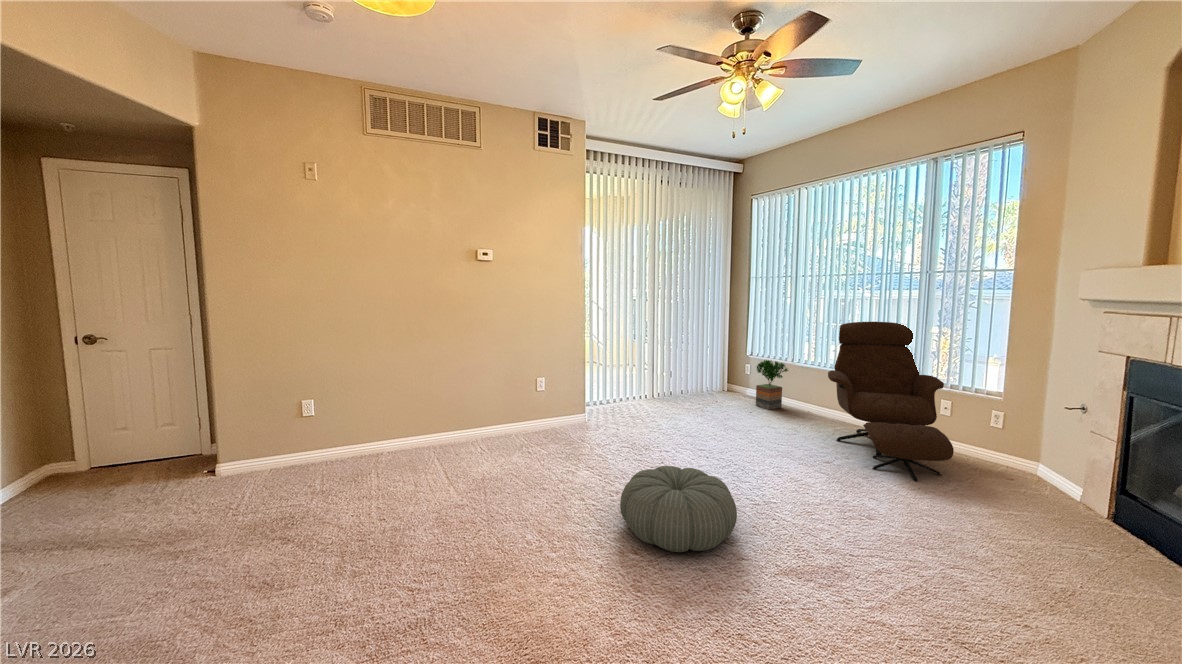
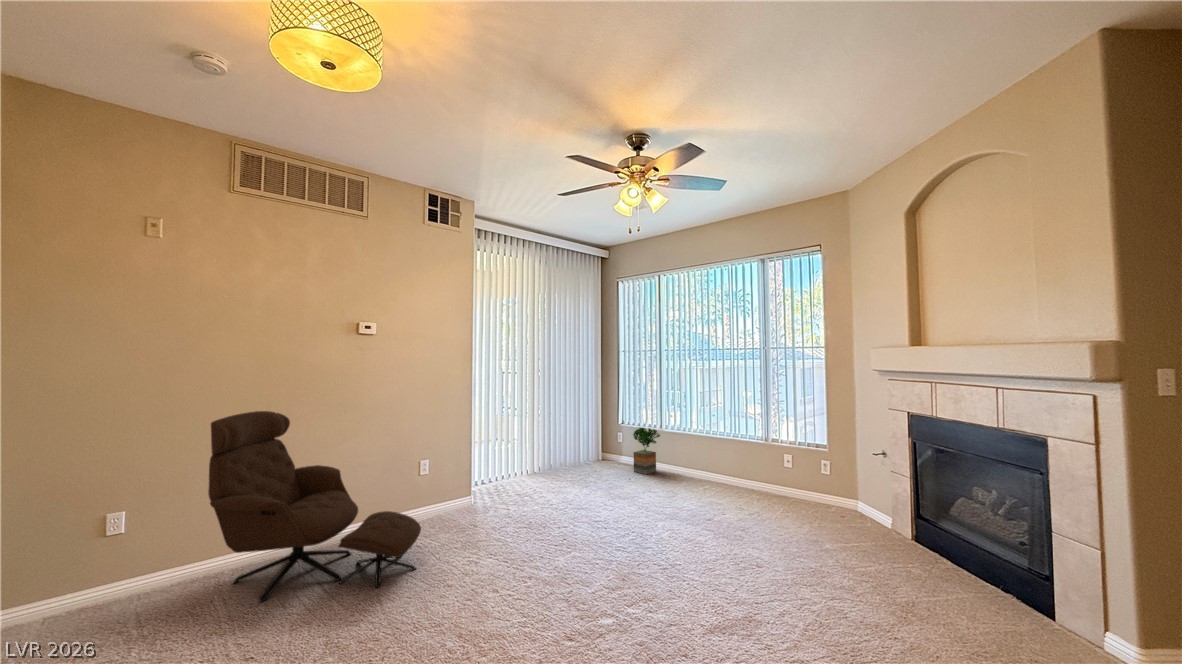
lounge chair: present [828,322,954,481] -> present [208,411,421,602]
pouf: present [620,466,737,552] -> none [544,539,659,631]

